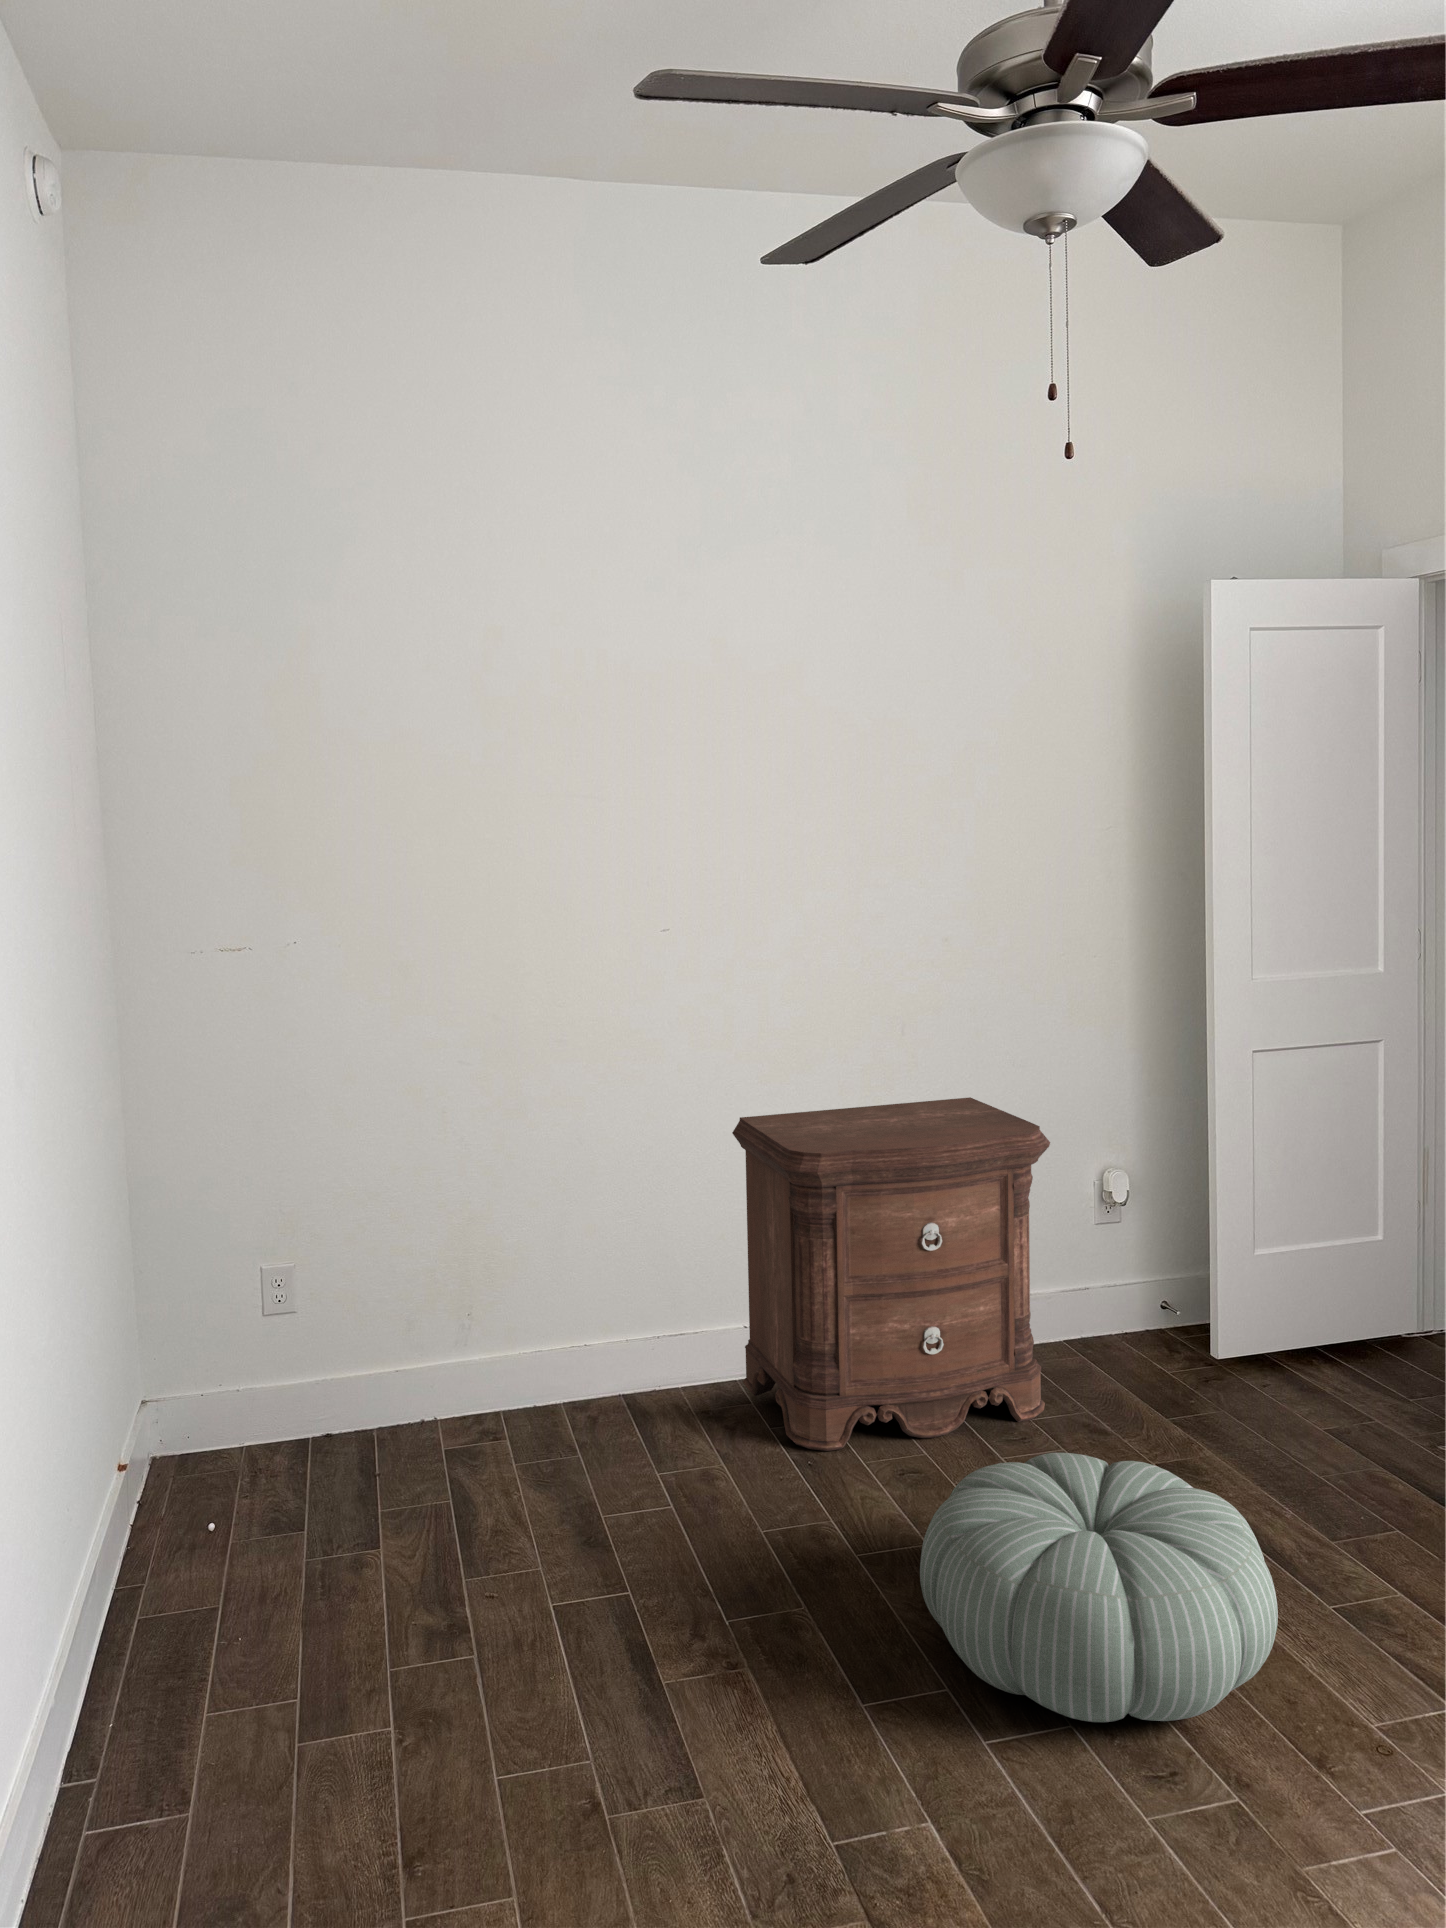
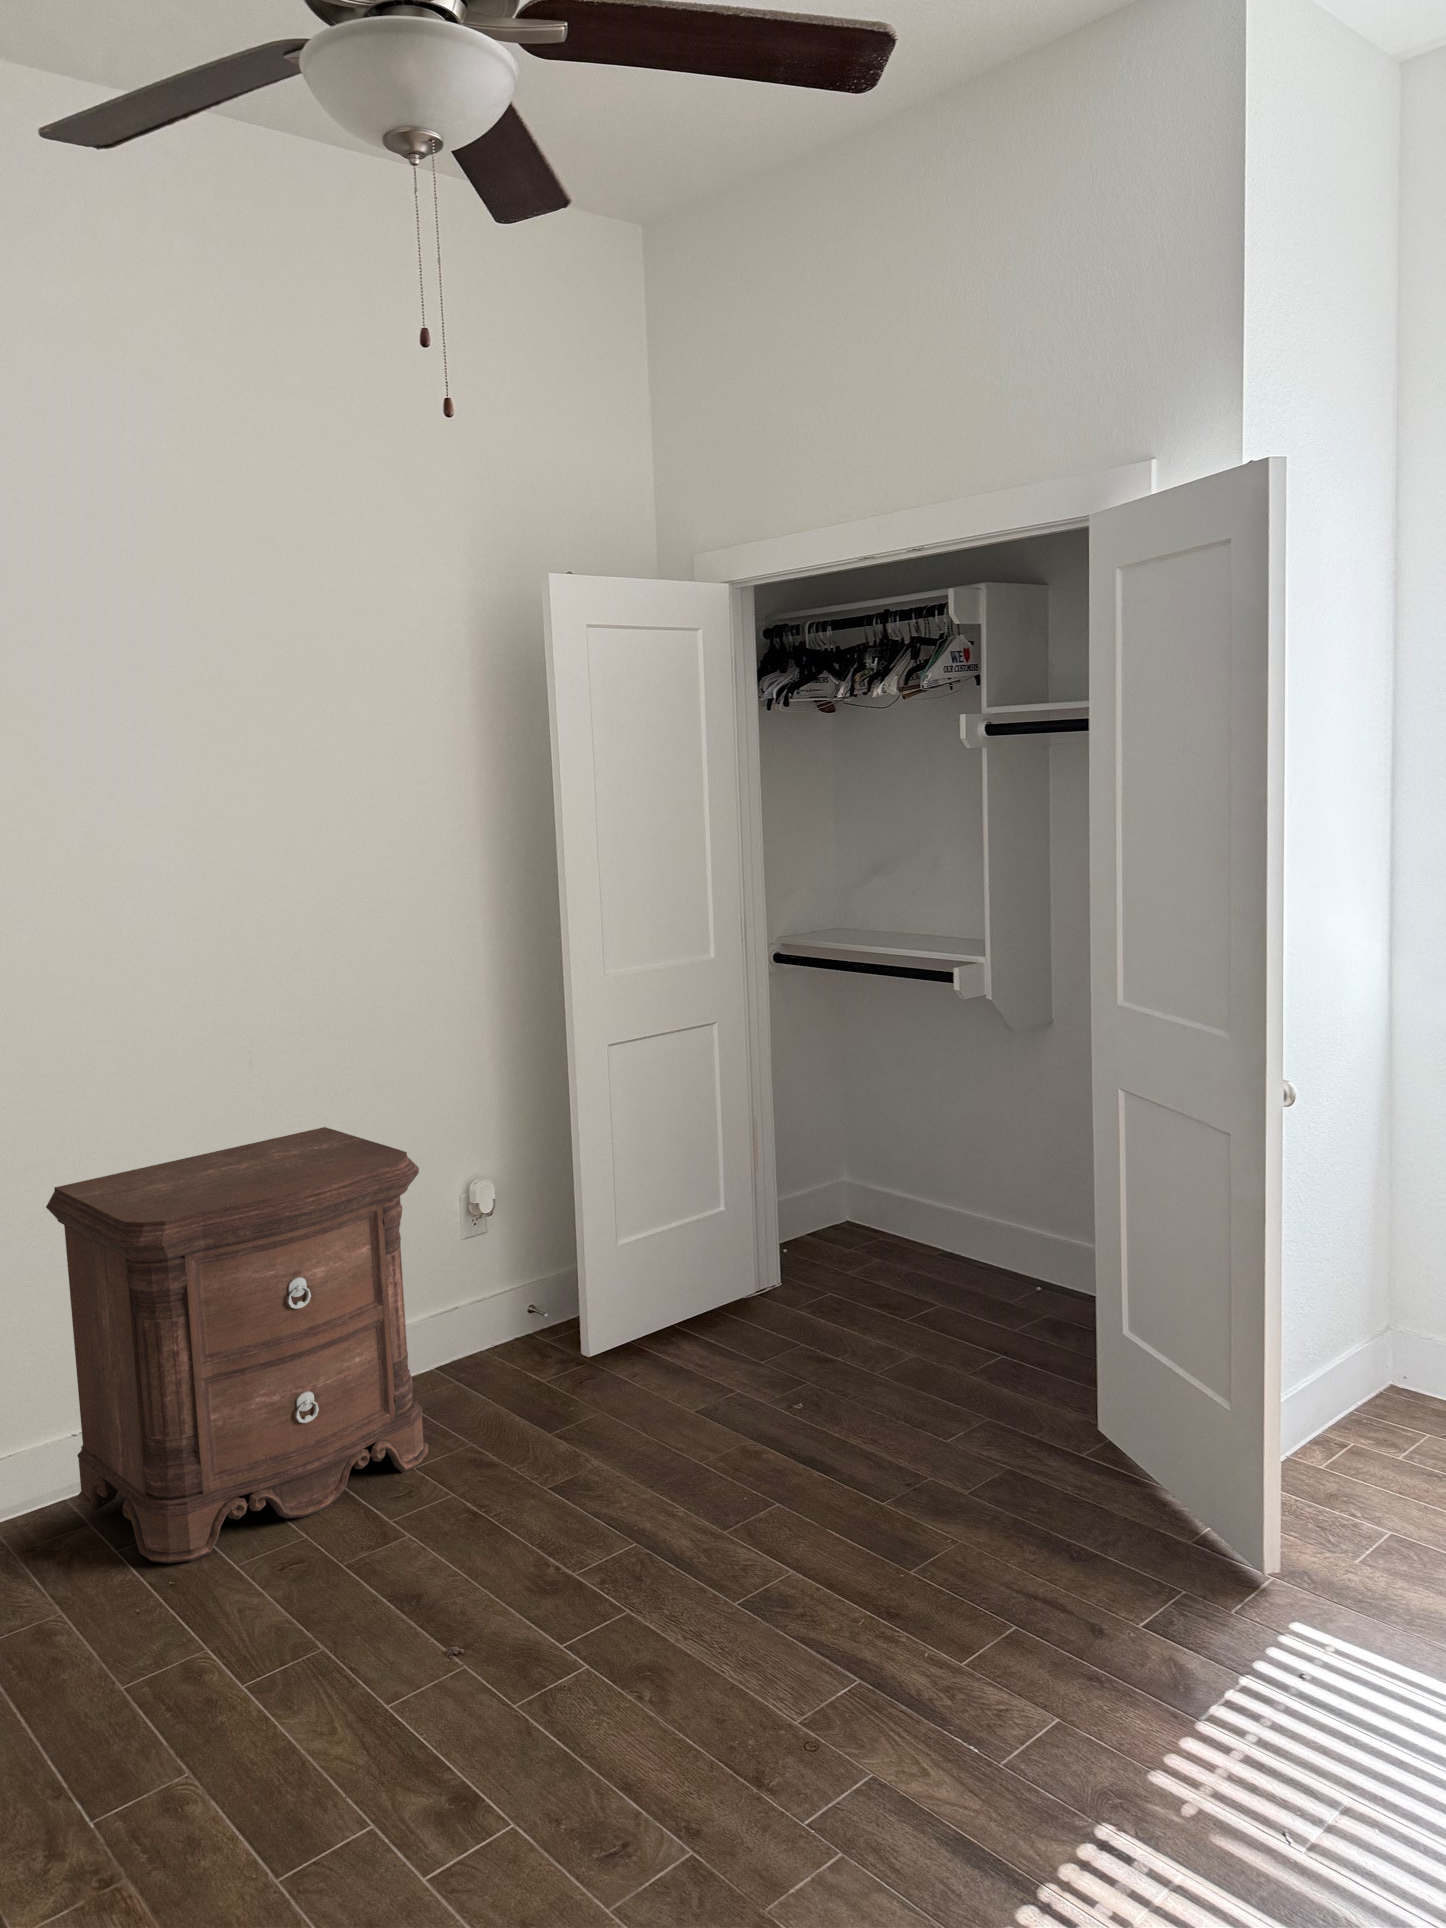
pouf: present [920,1453,1278,1722] -> none [327,1503,702,1816]

